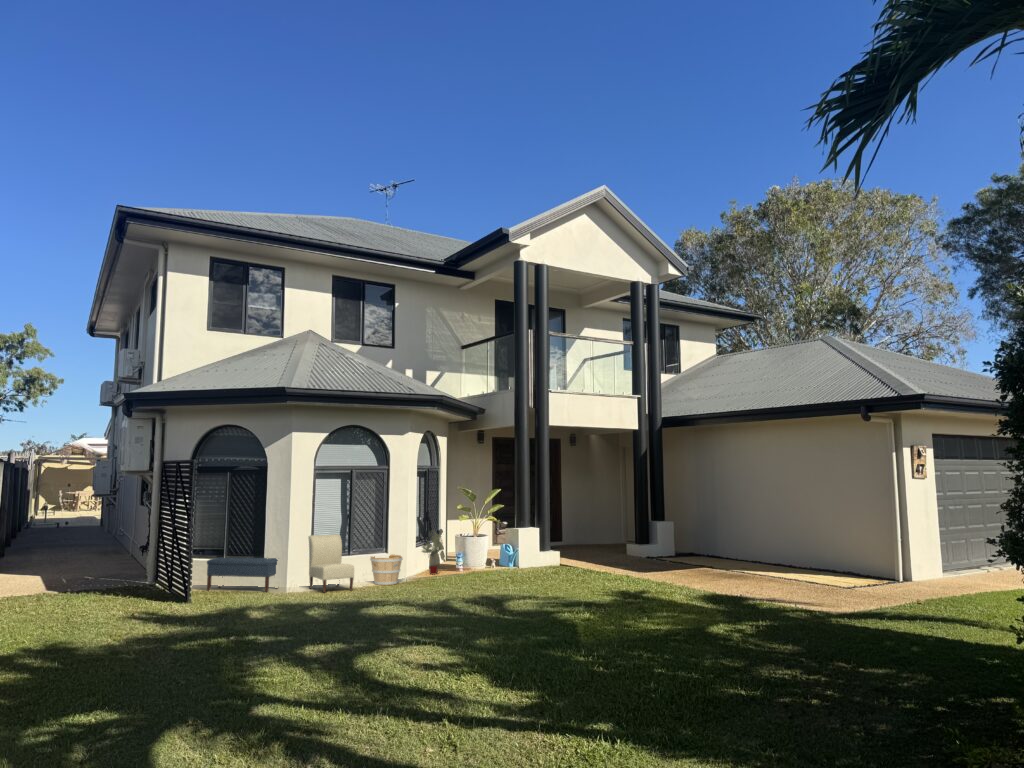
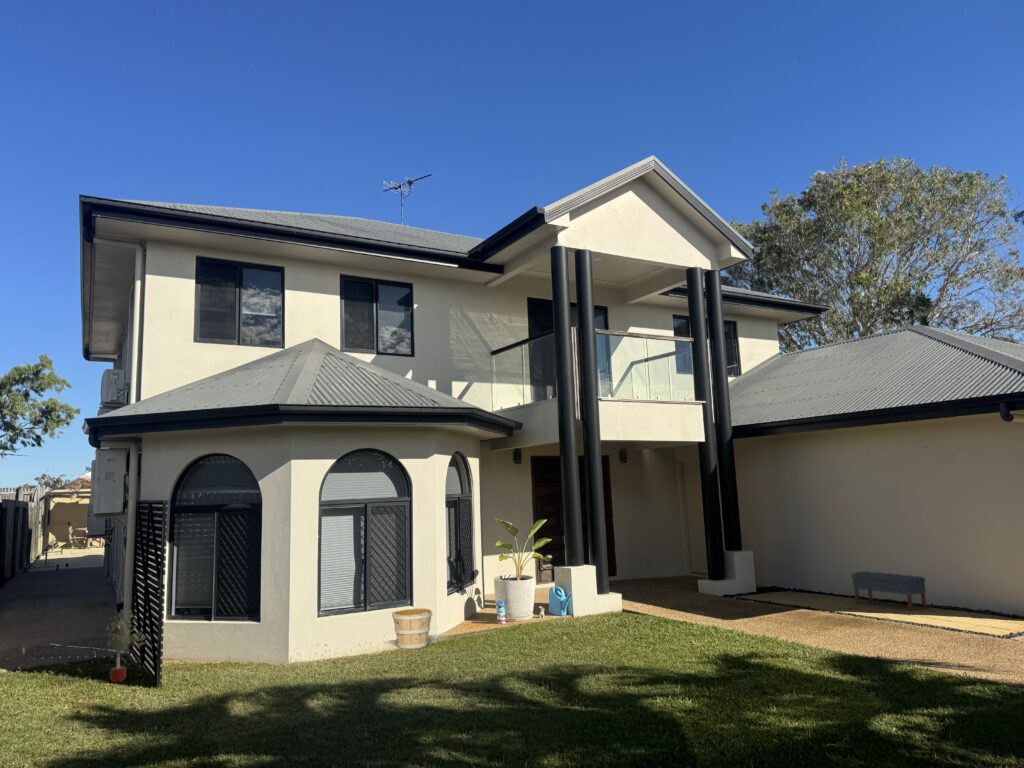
potted tree: present [422,532,443,574] -> present [107,610,145,683]
chair: present [309,534,354,593] -> none [313,586,371,666]
bench: present [207,557,278,592] -> present [852,571,927,610]

